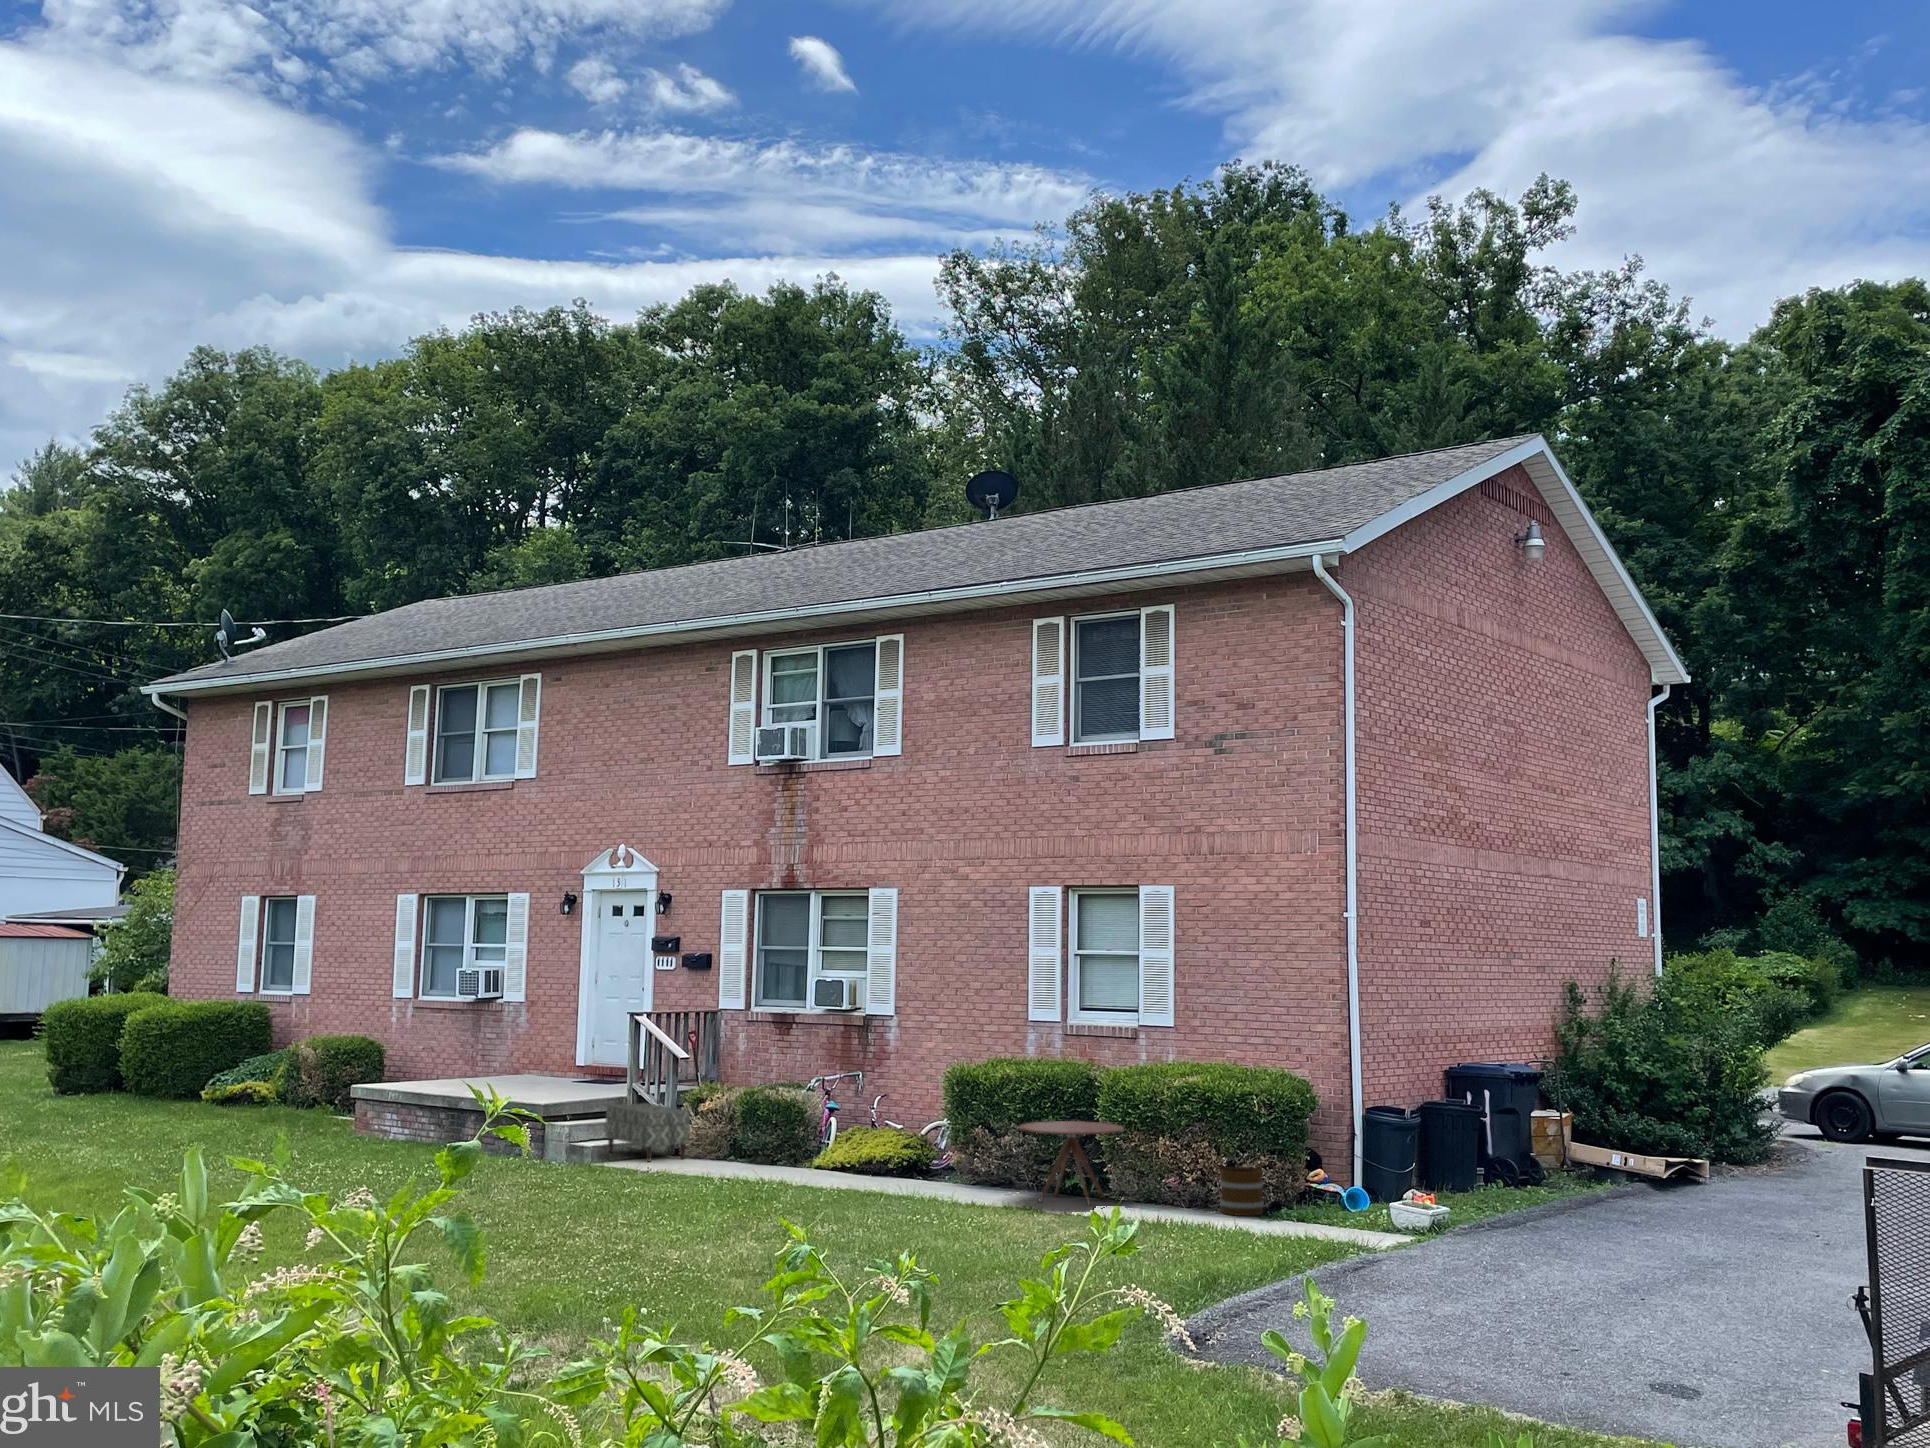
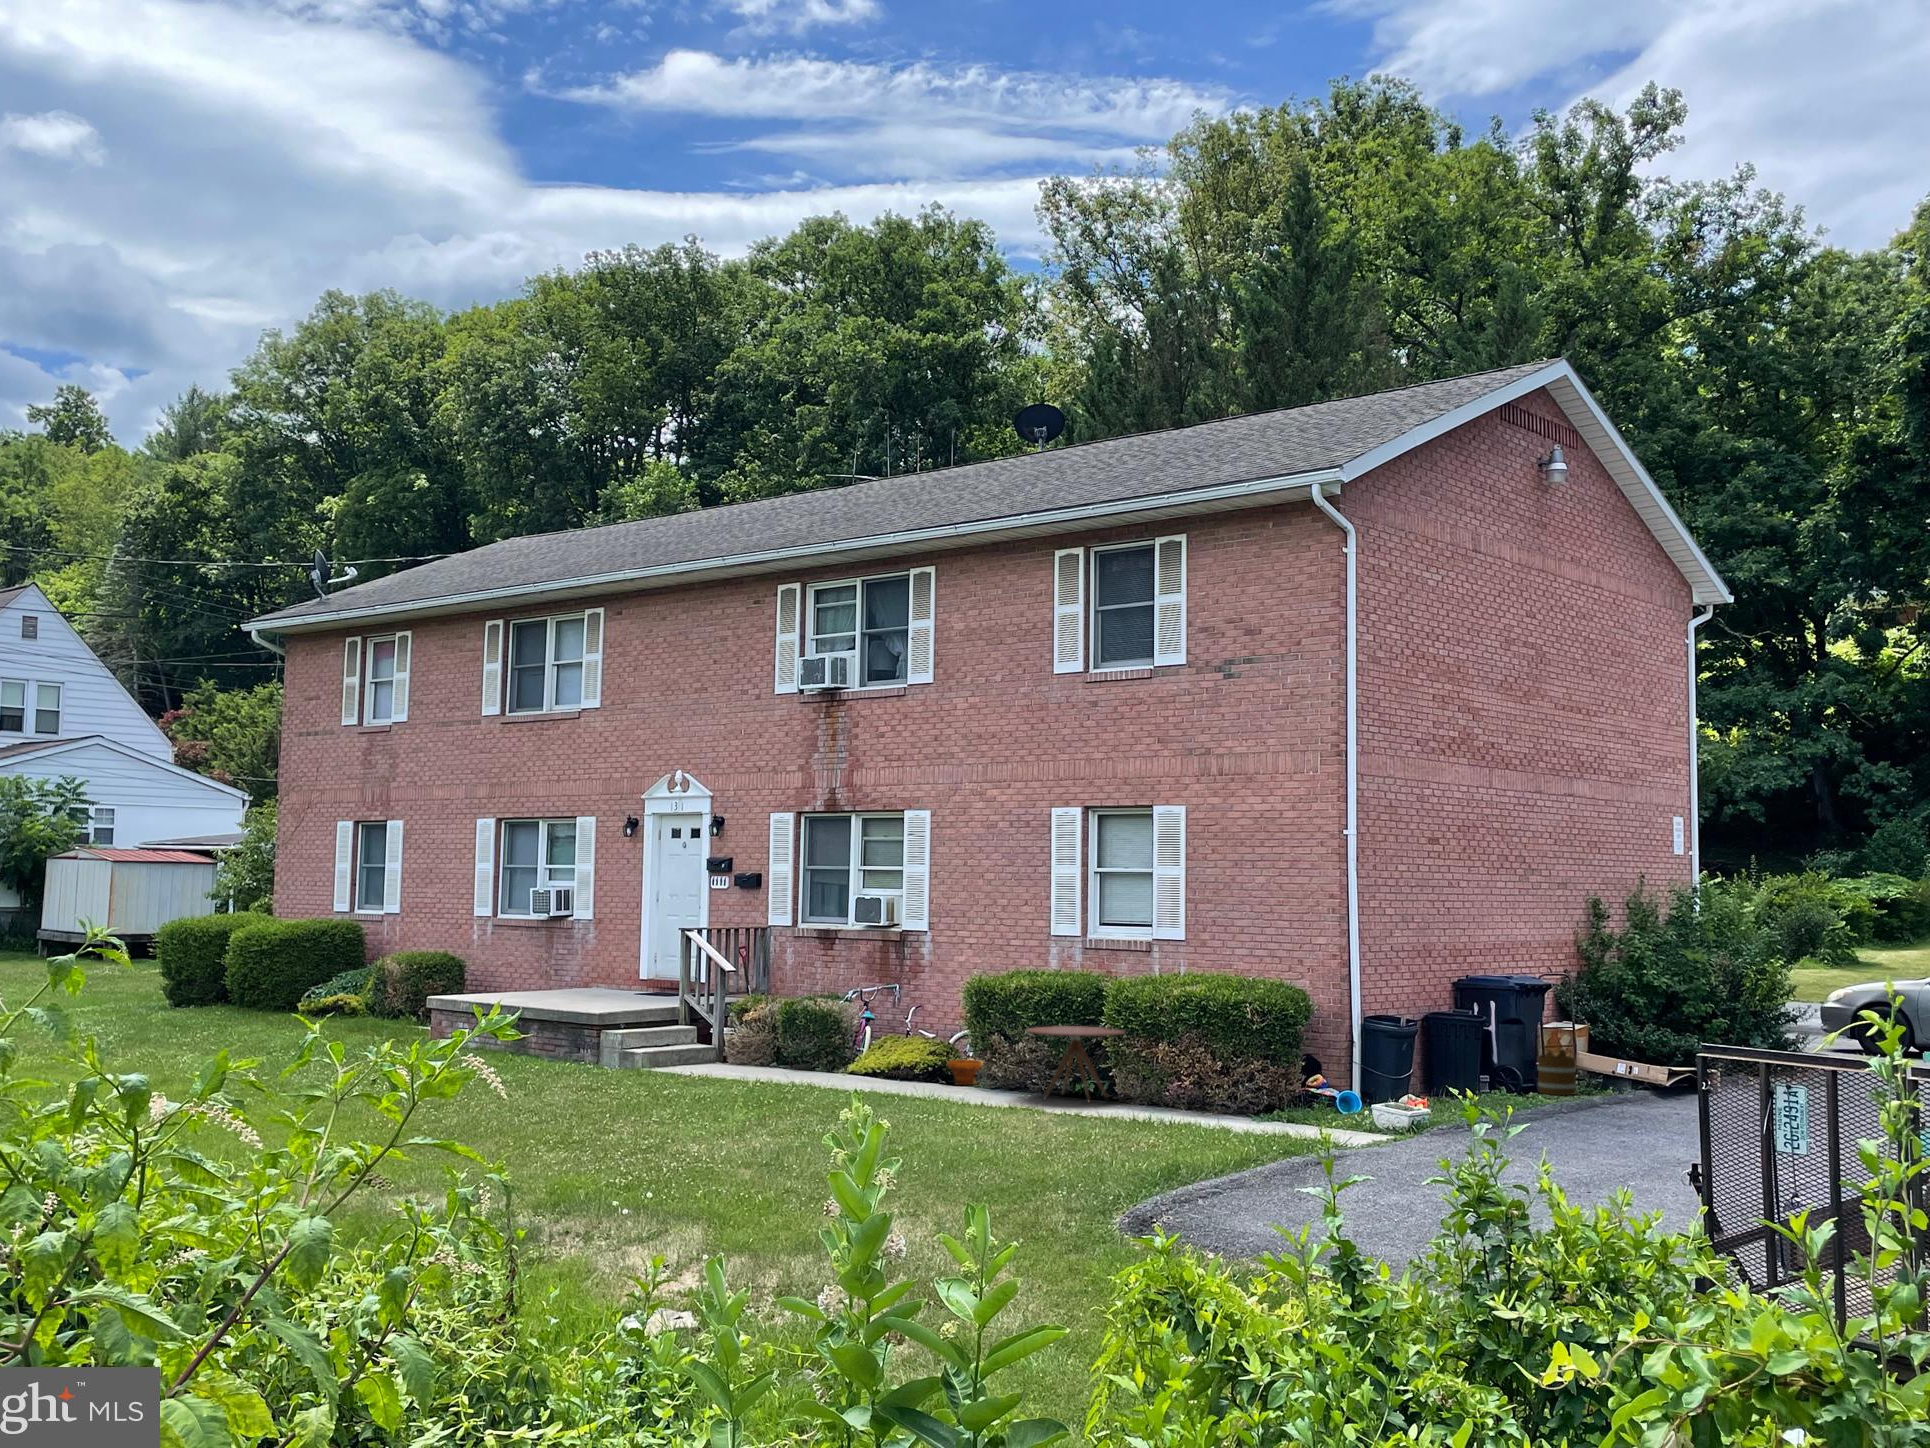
bench: present [605,1103,690,1162] -> none [658,1012,734,1065]
planter: none [927,1156,965,1184] -> present [947,1059,983,1085]
bucket: present [1220,1162,1264,1216] -> present [1537,1049,1577,1095]

